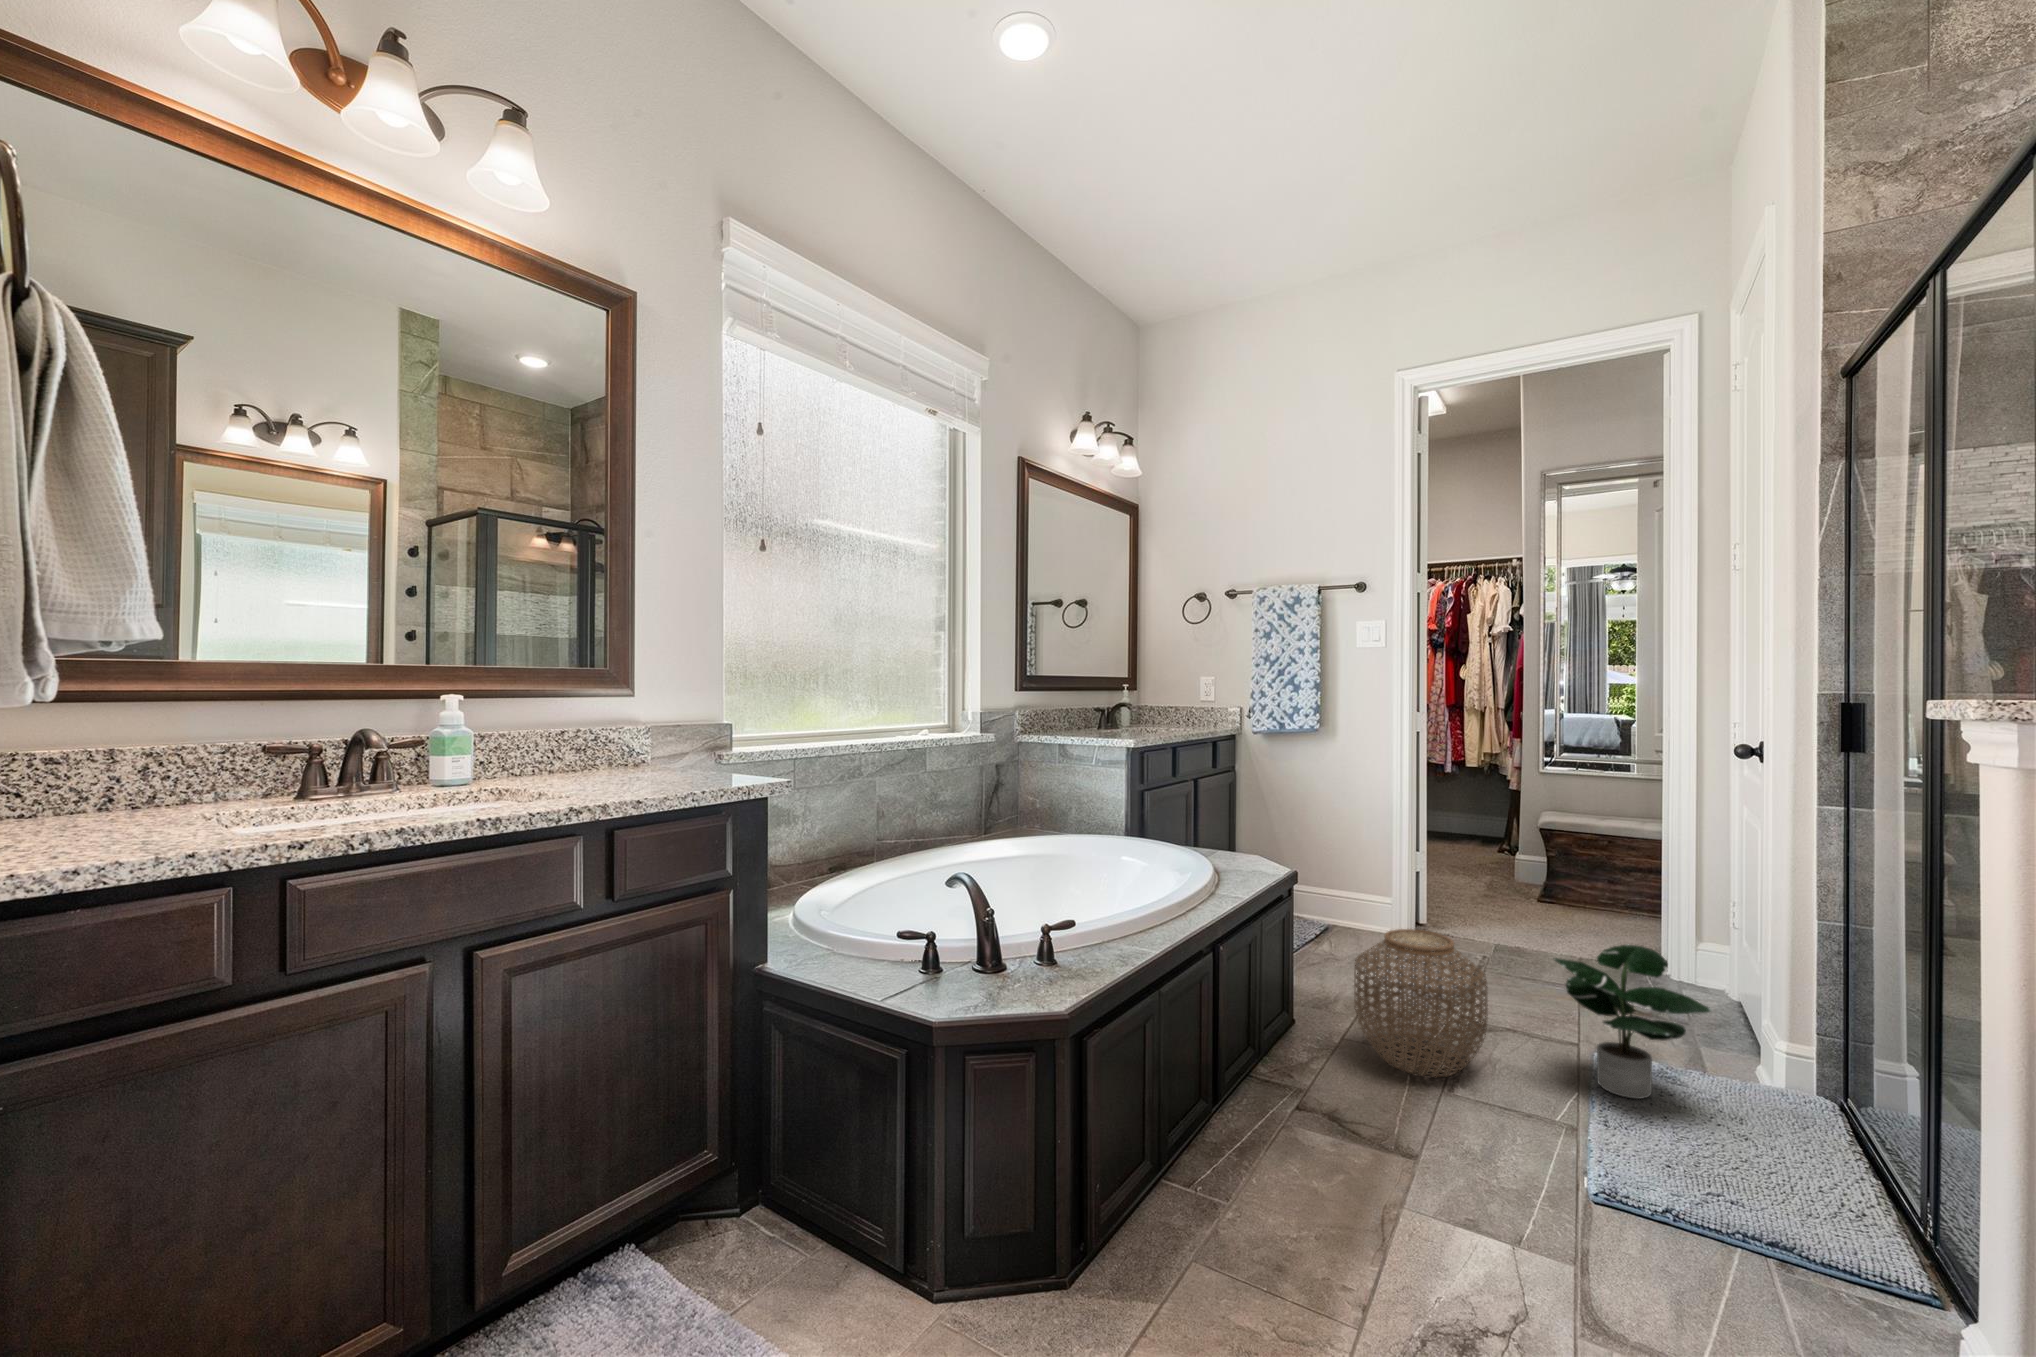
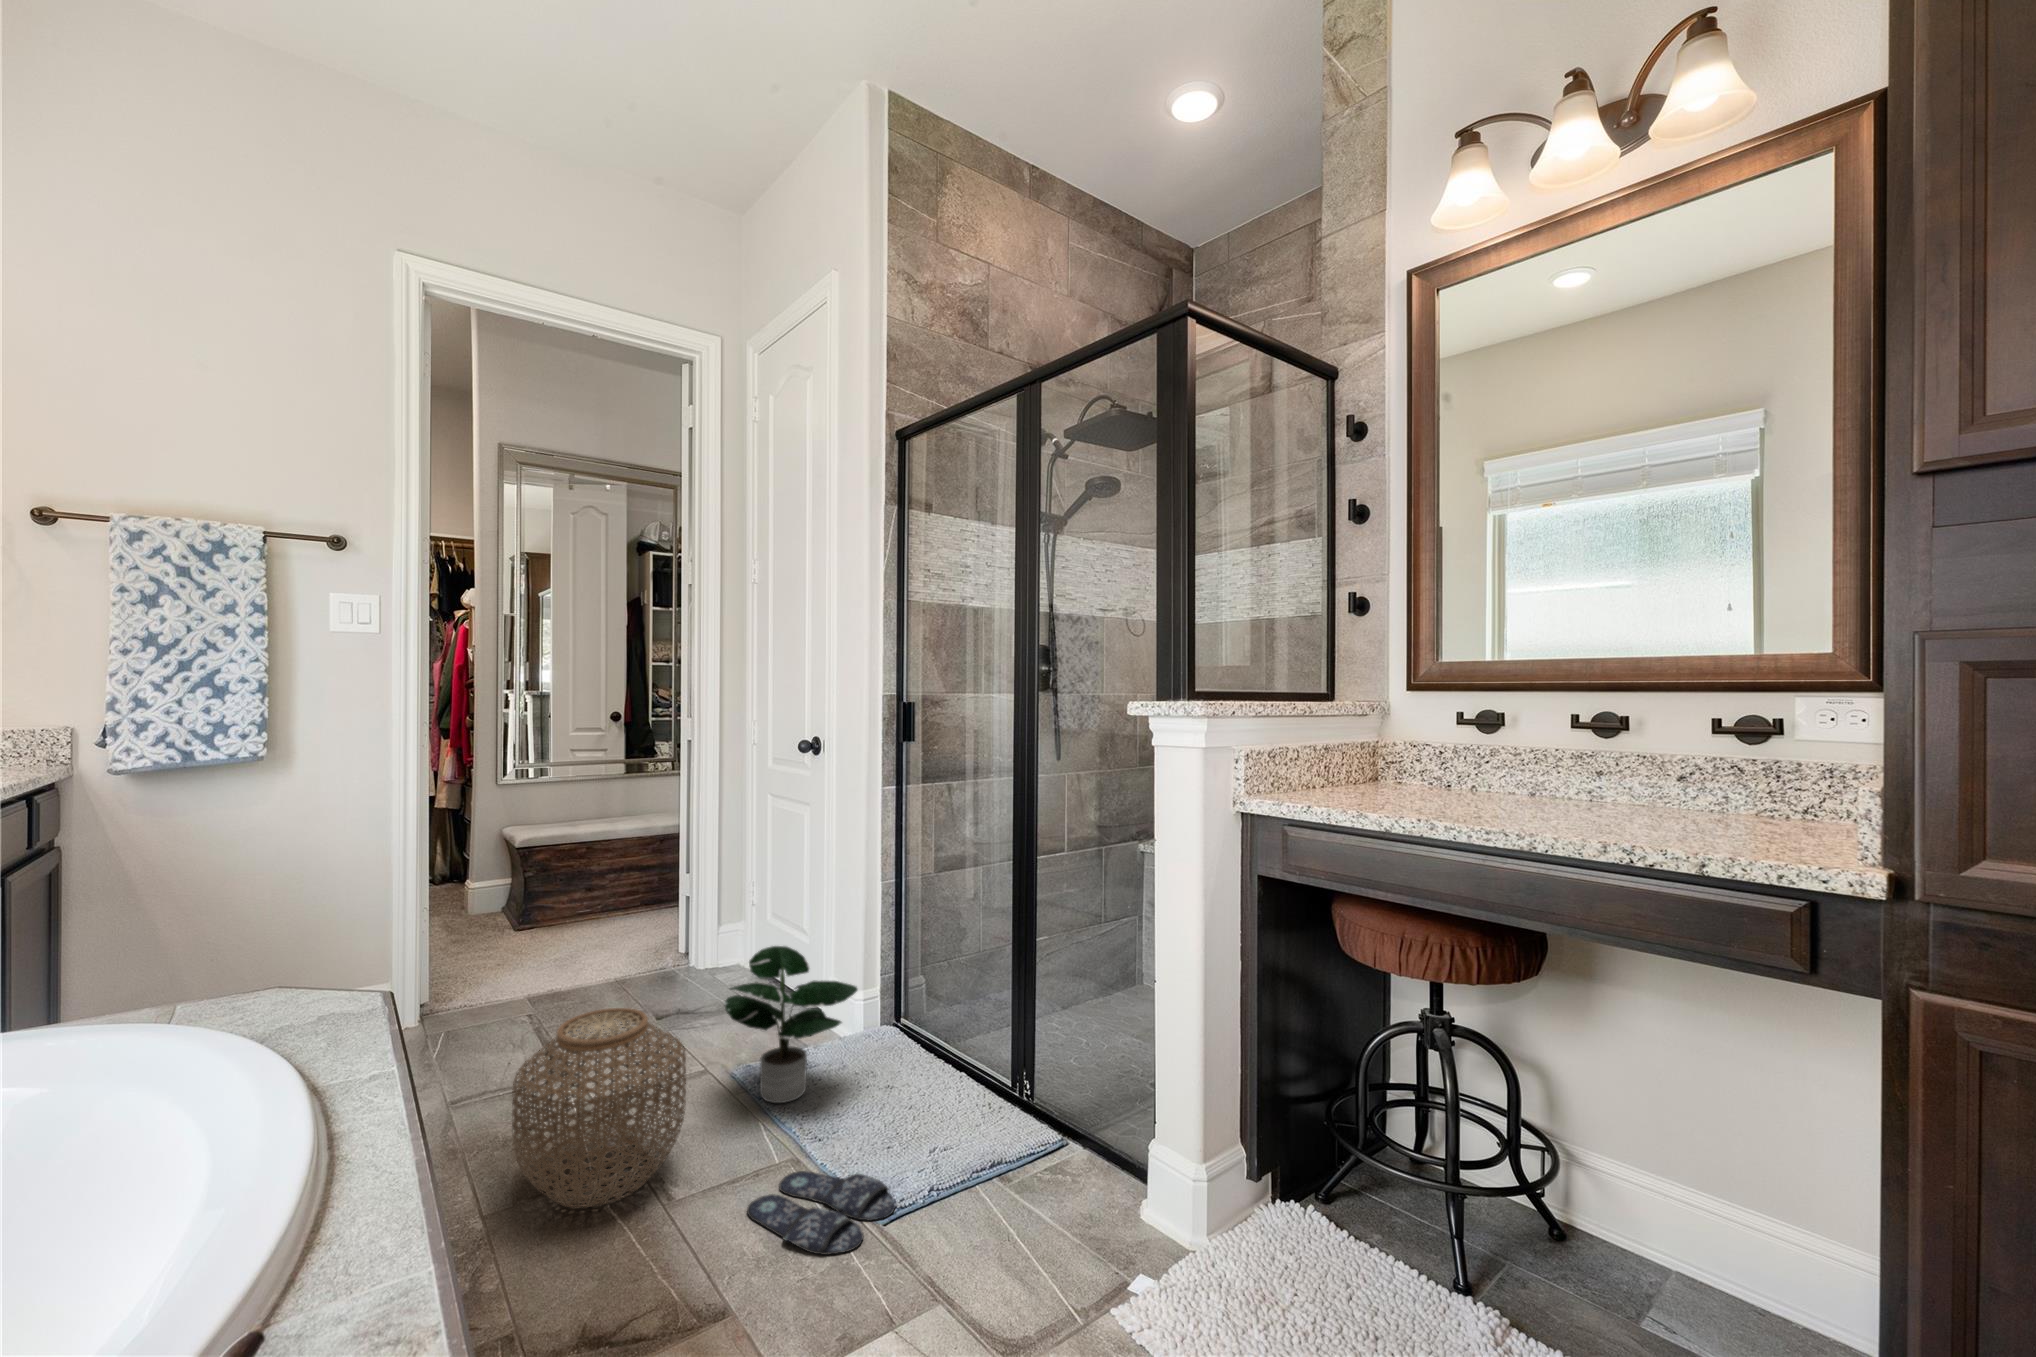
slippers: none [1490,1126,1627,1201] -> present [747,1171,895,1255]

